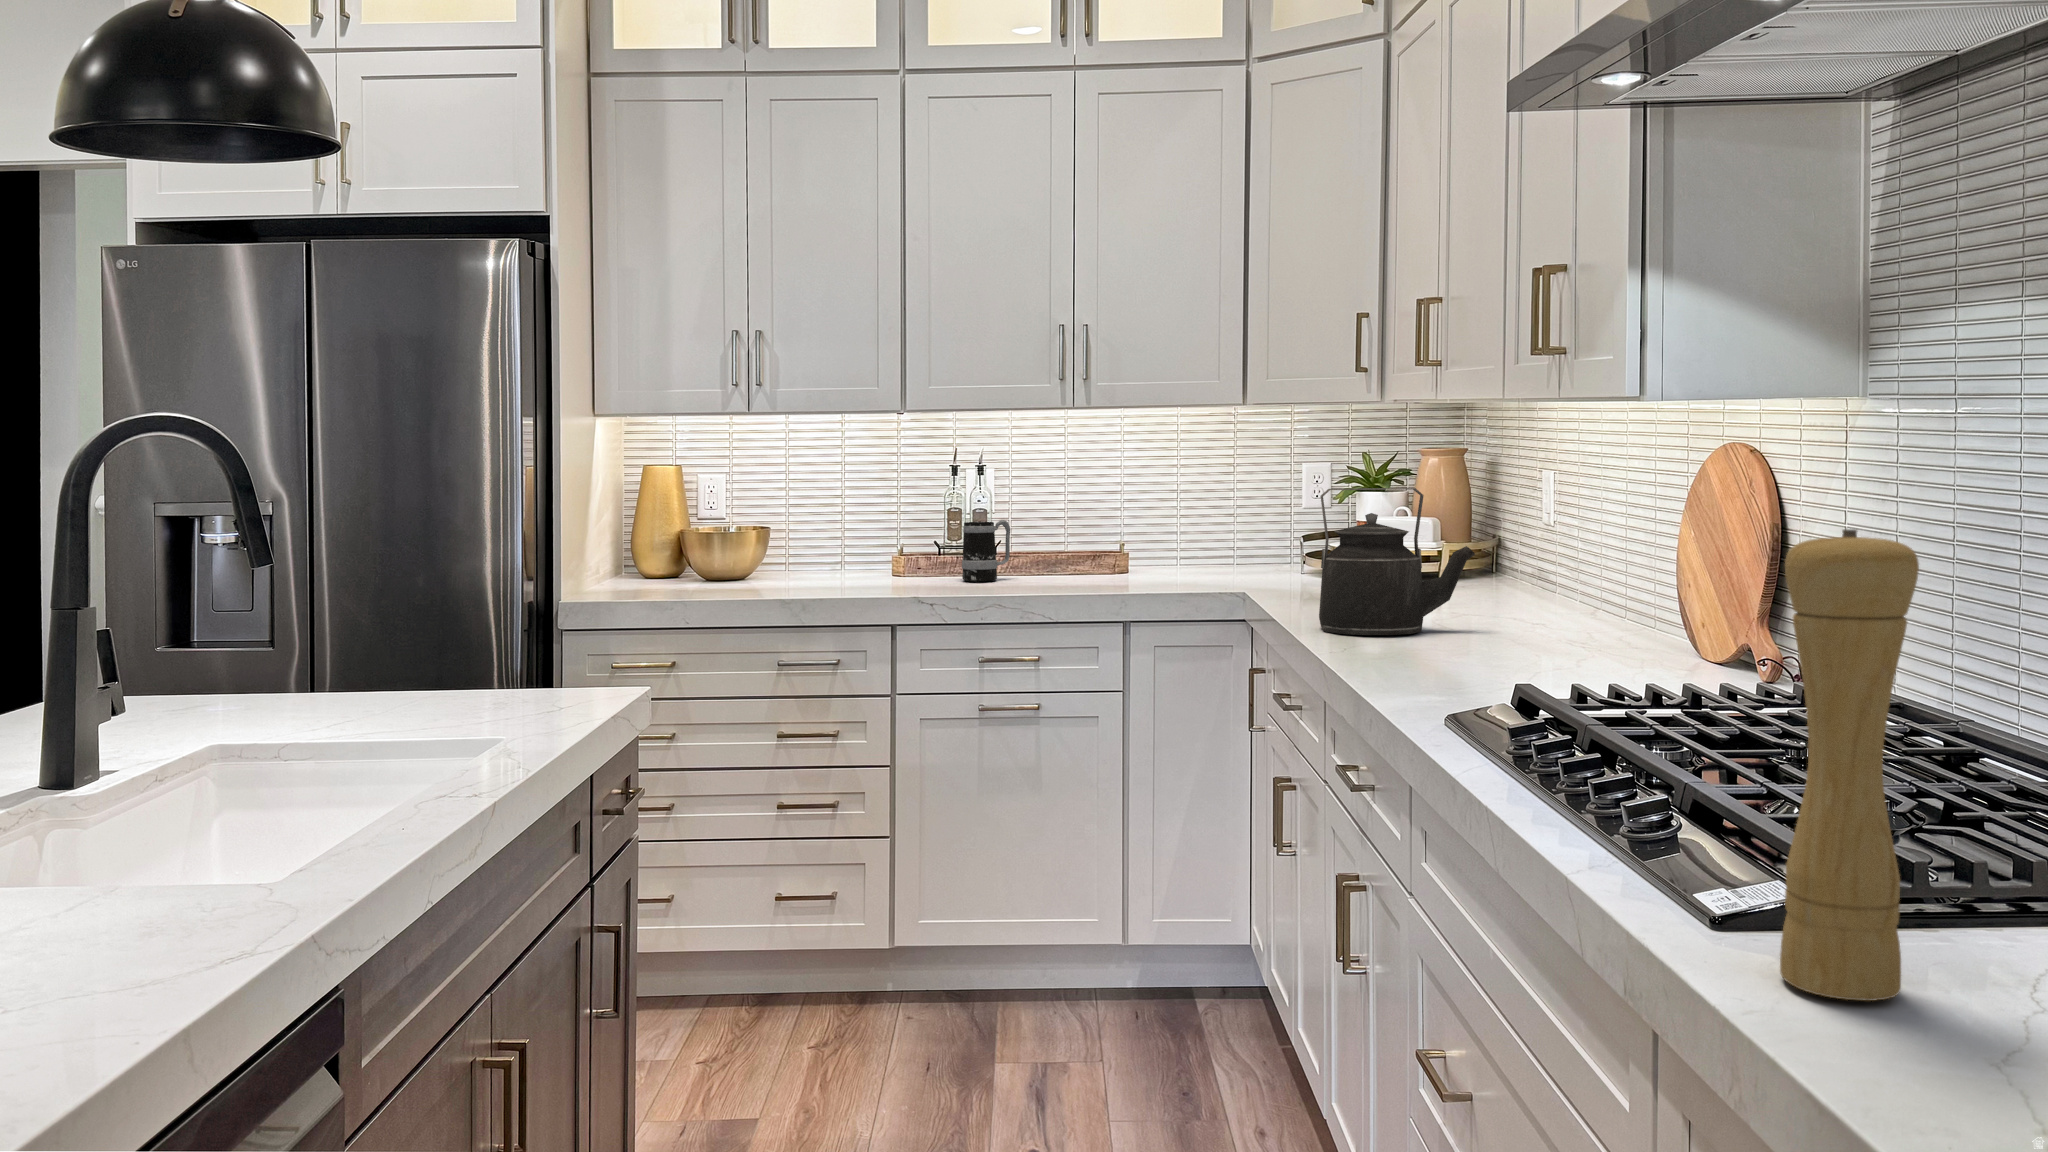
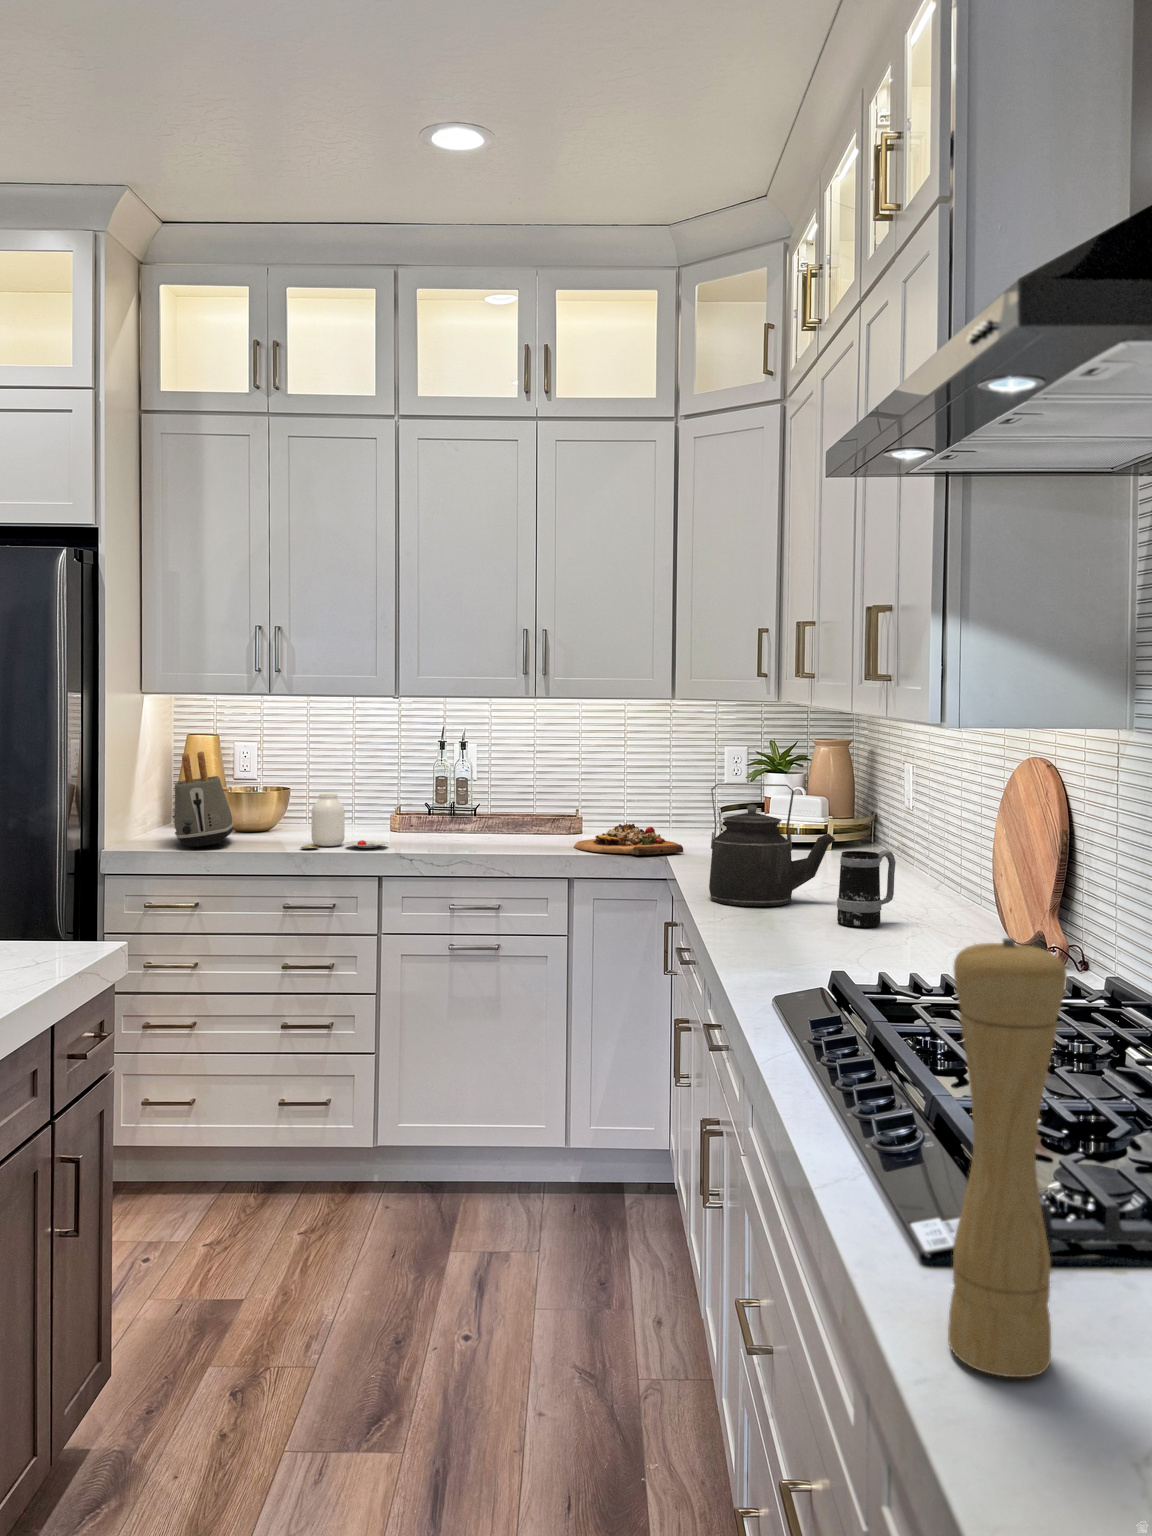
toaster: none [636,478,708,594] -> present [174,751,234,847]
mug: present [962,520,1010,581] -> present [837,850,896,927]
jar: none [794,527,900,593] -> present [301,794,388,848]
cutting board: none [1127,556,1267,591] -> present [574,824,683,855]

